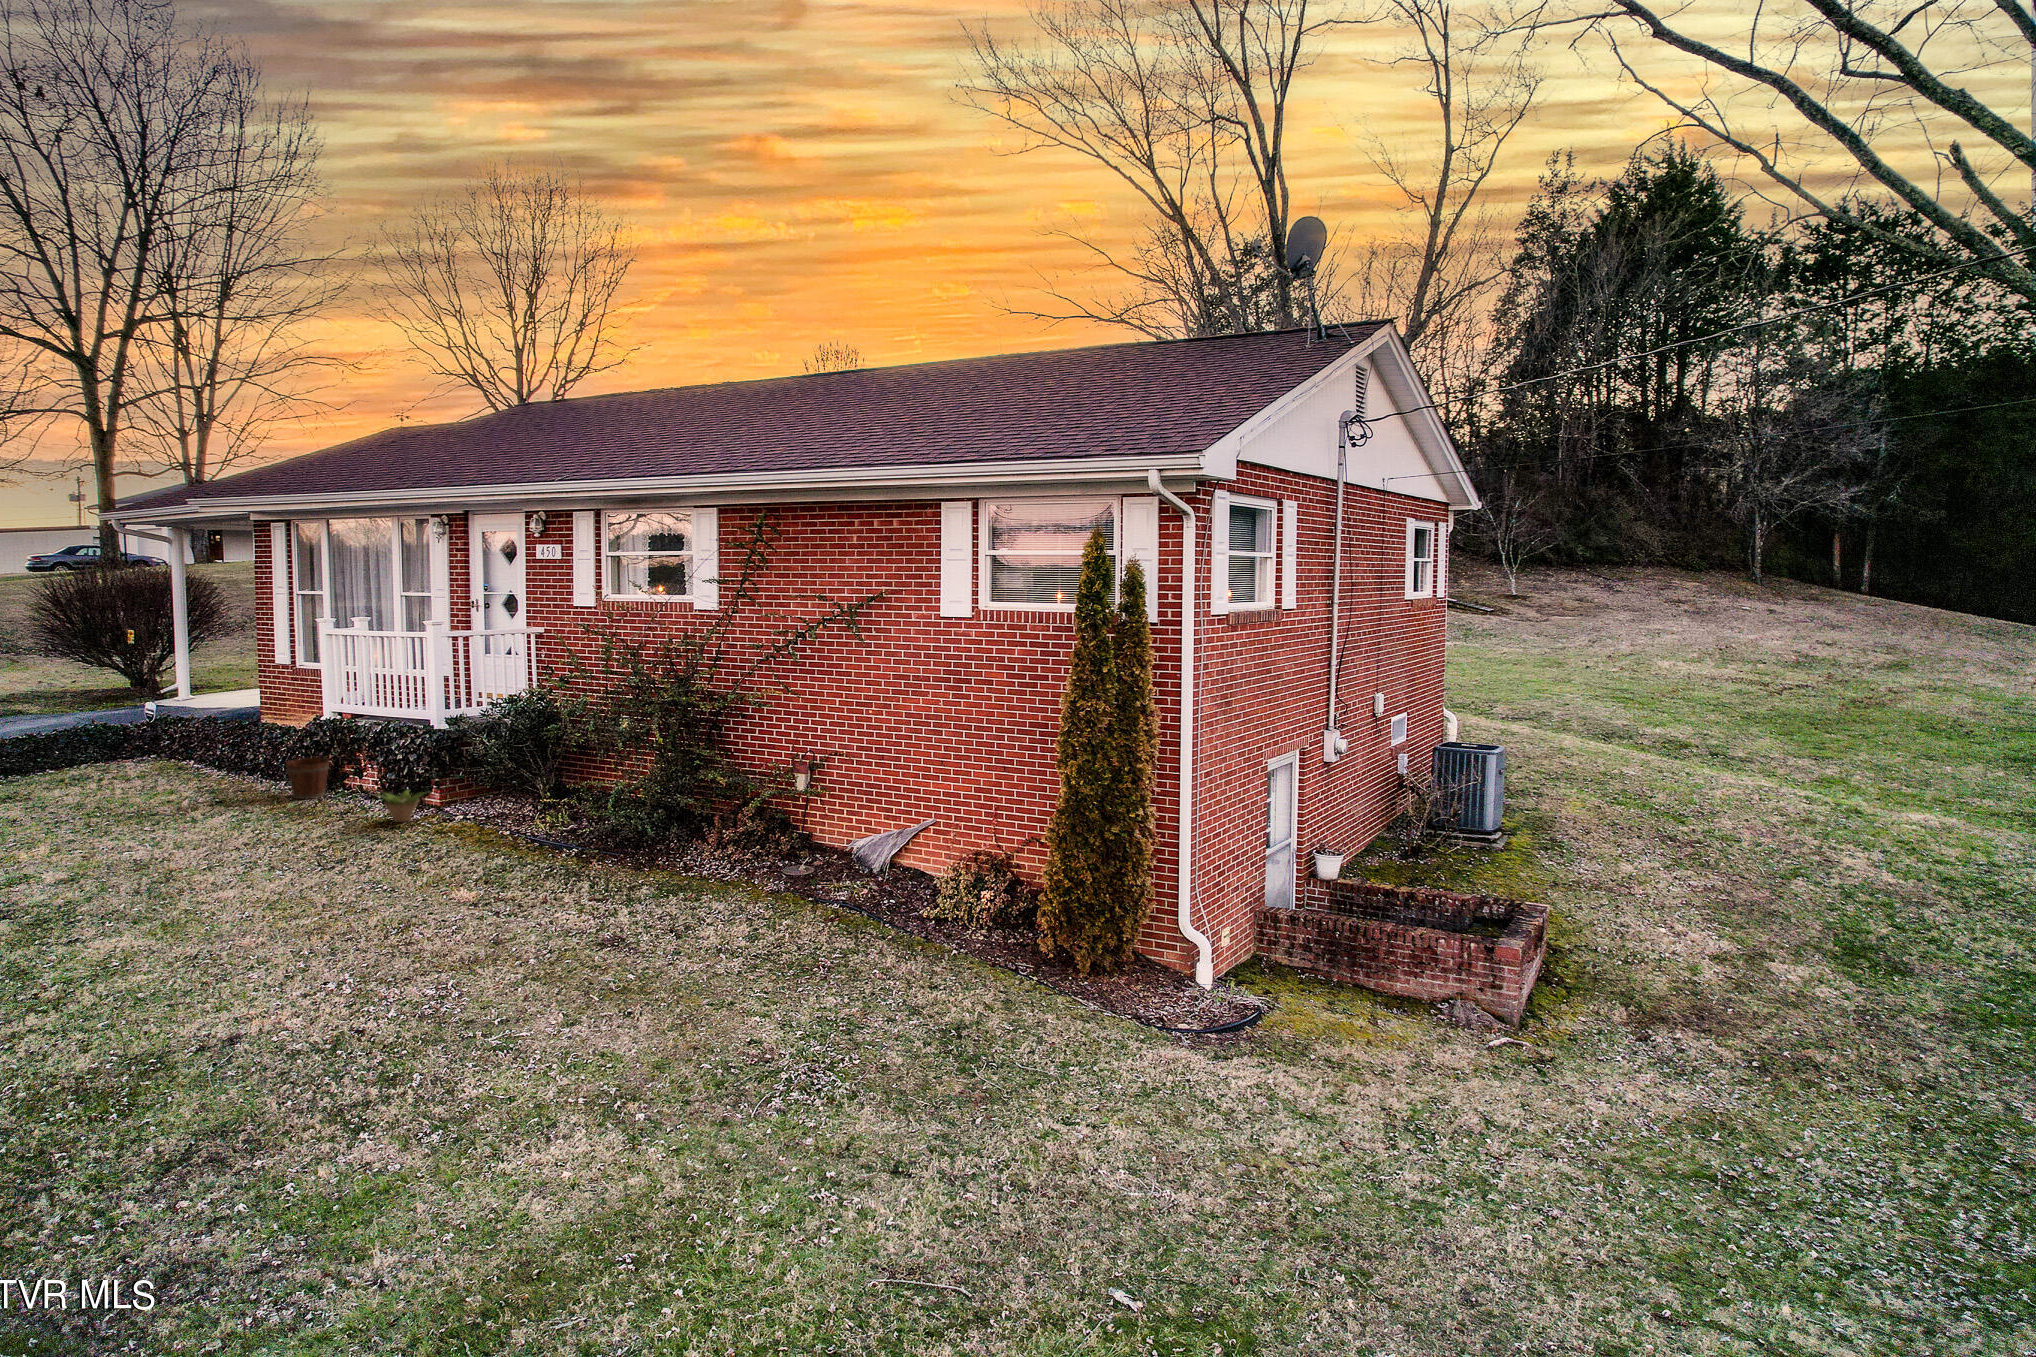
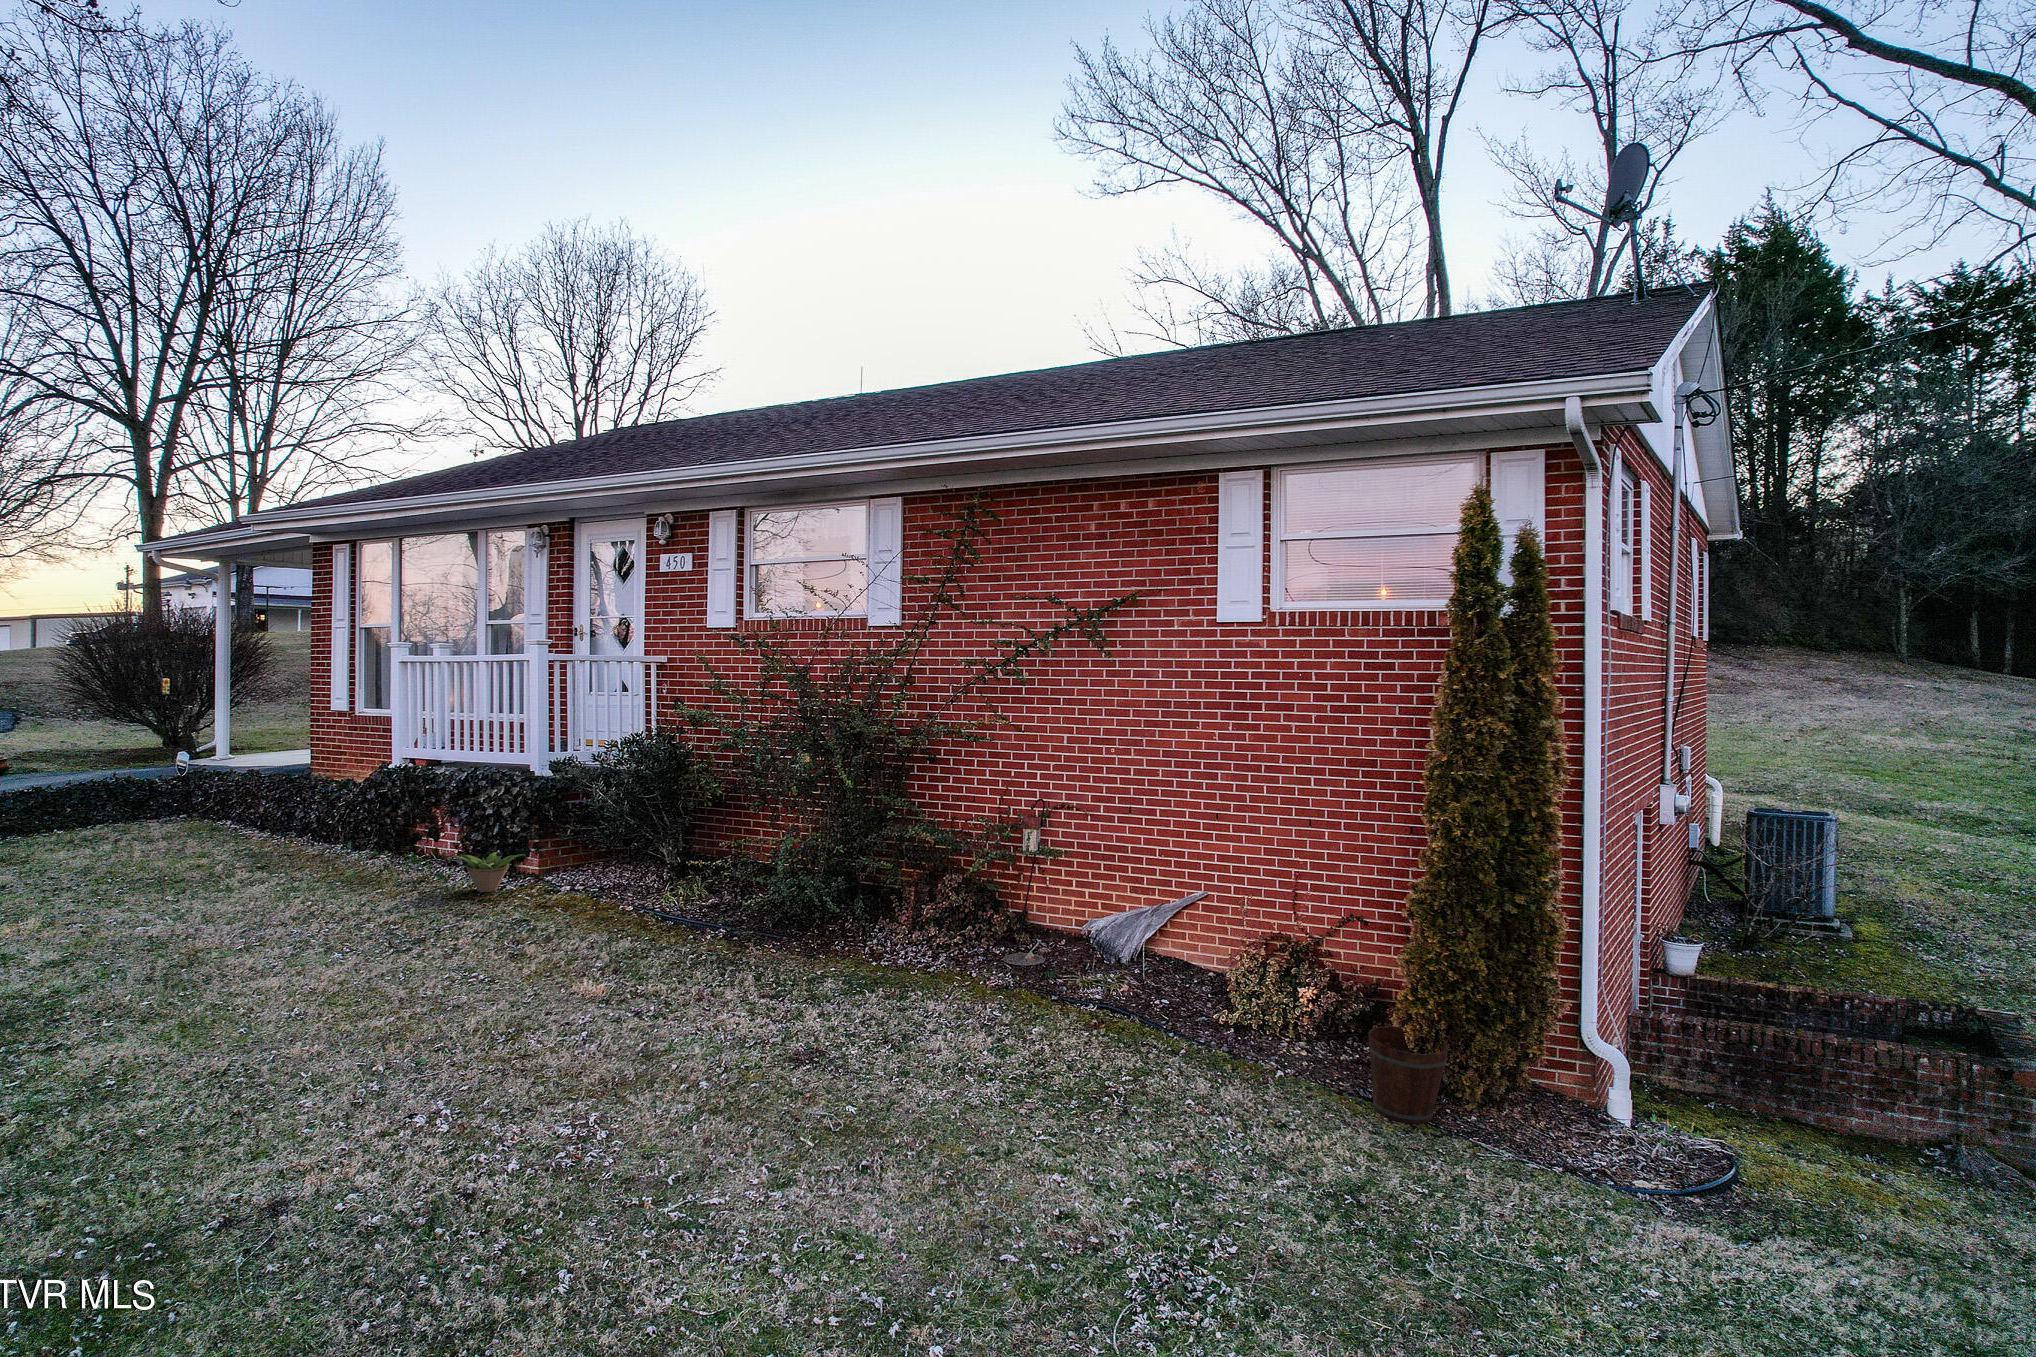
bucket: present [286,757,329,799] -> present [1368,1026,1449,1124]

